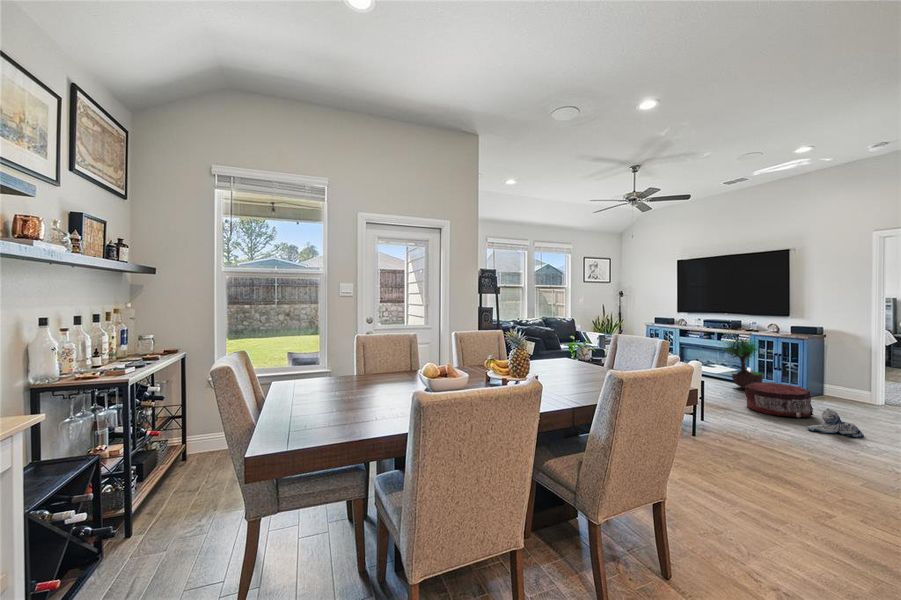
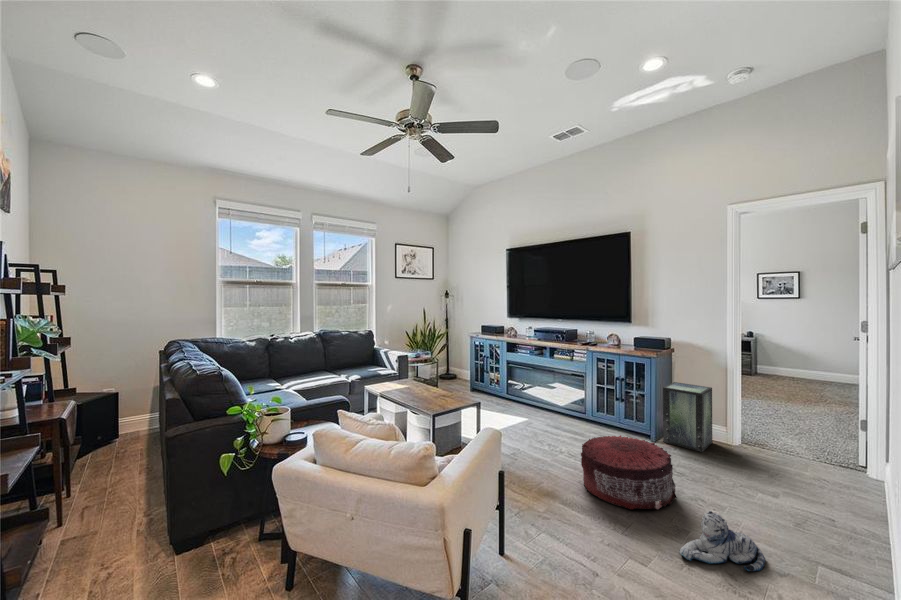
potted tree: present [725,339,763,389] -> none [552,350,603,431]
storage box: none [814,359,858,405] -> present [663,382,712,452]

